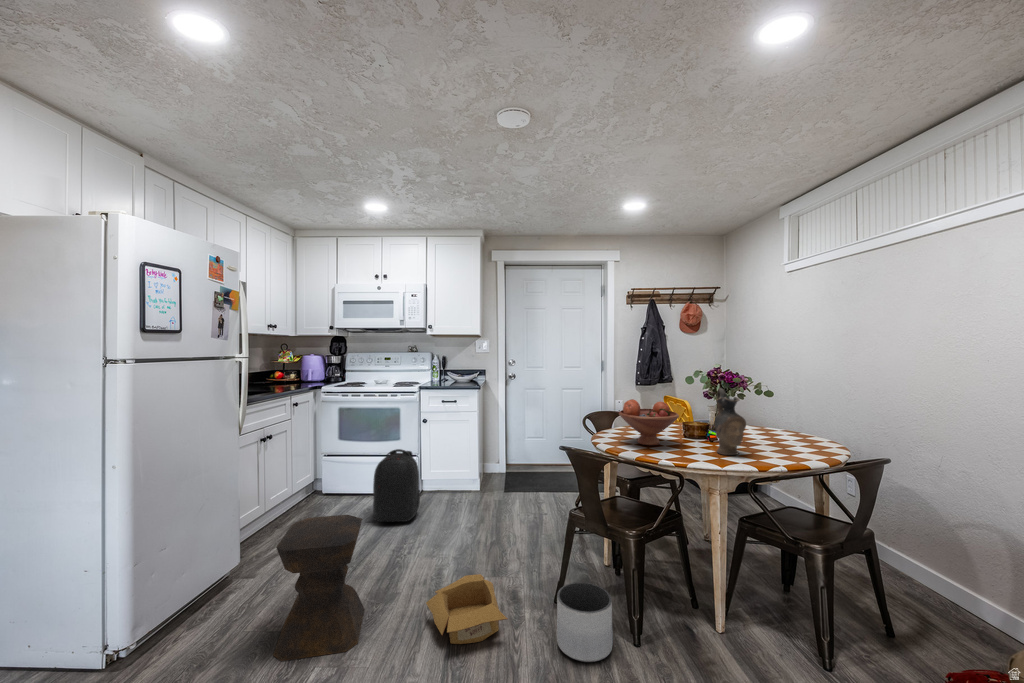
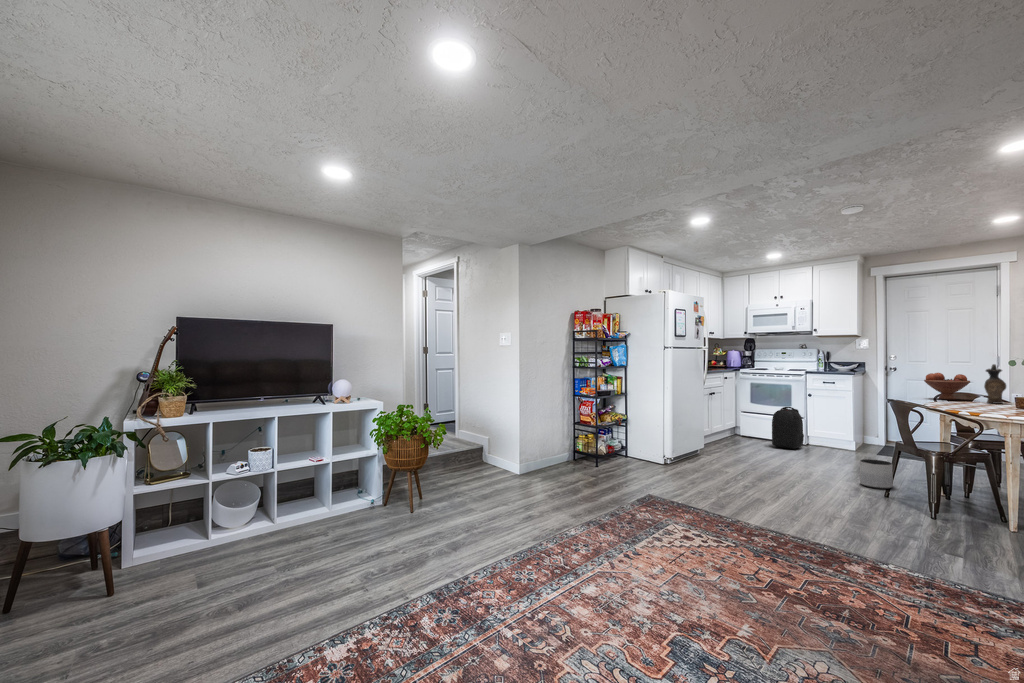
stool: present [273,515,365,661] -> none [725,417,764,468]
cardboard box: present [426,574,507,644] -> none [794,456,834,477]

